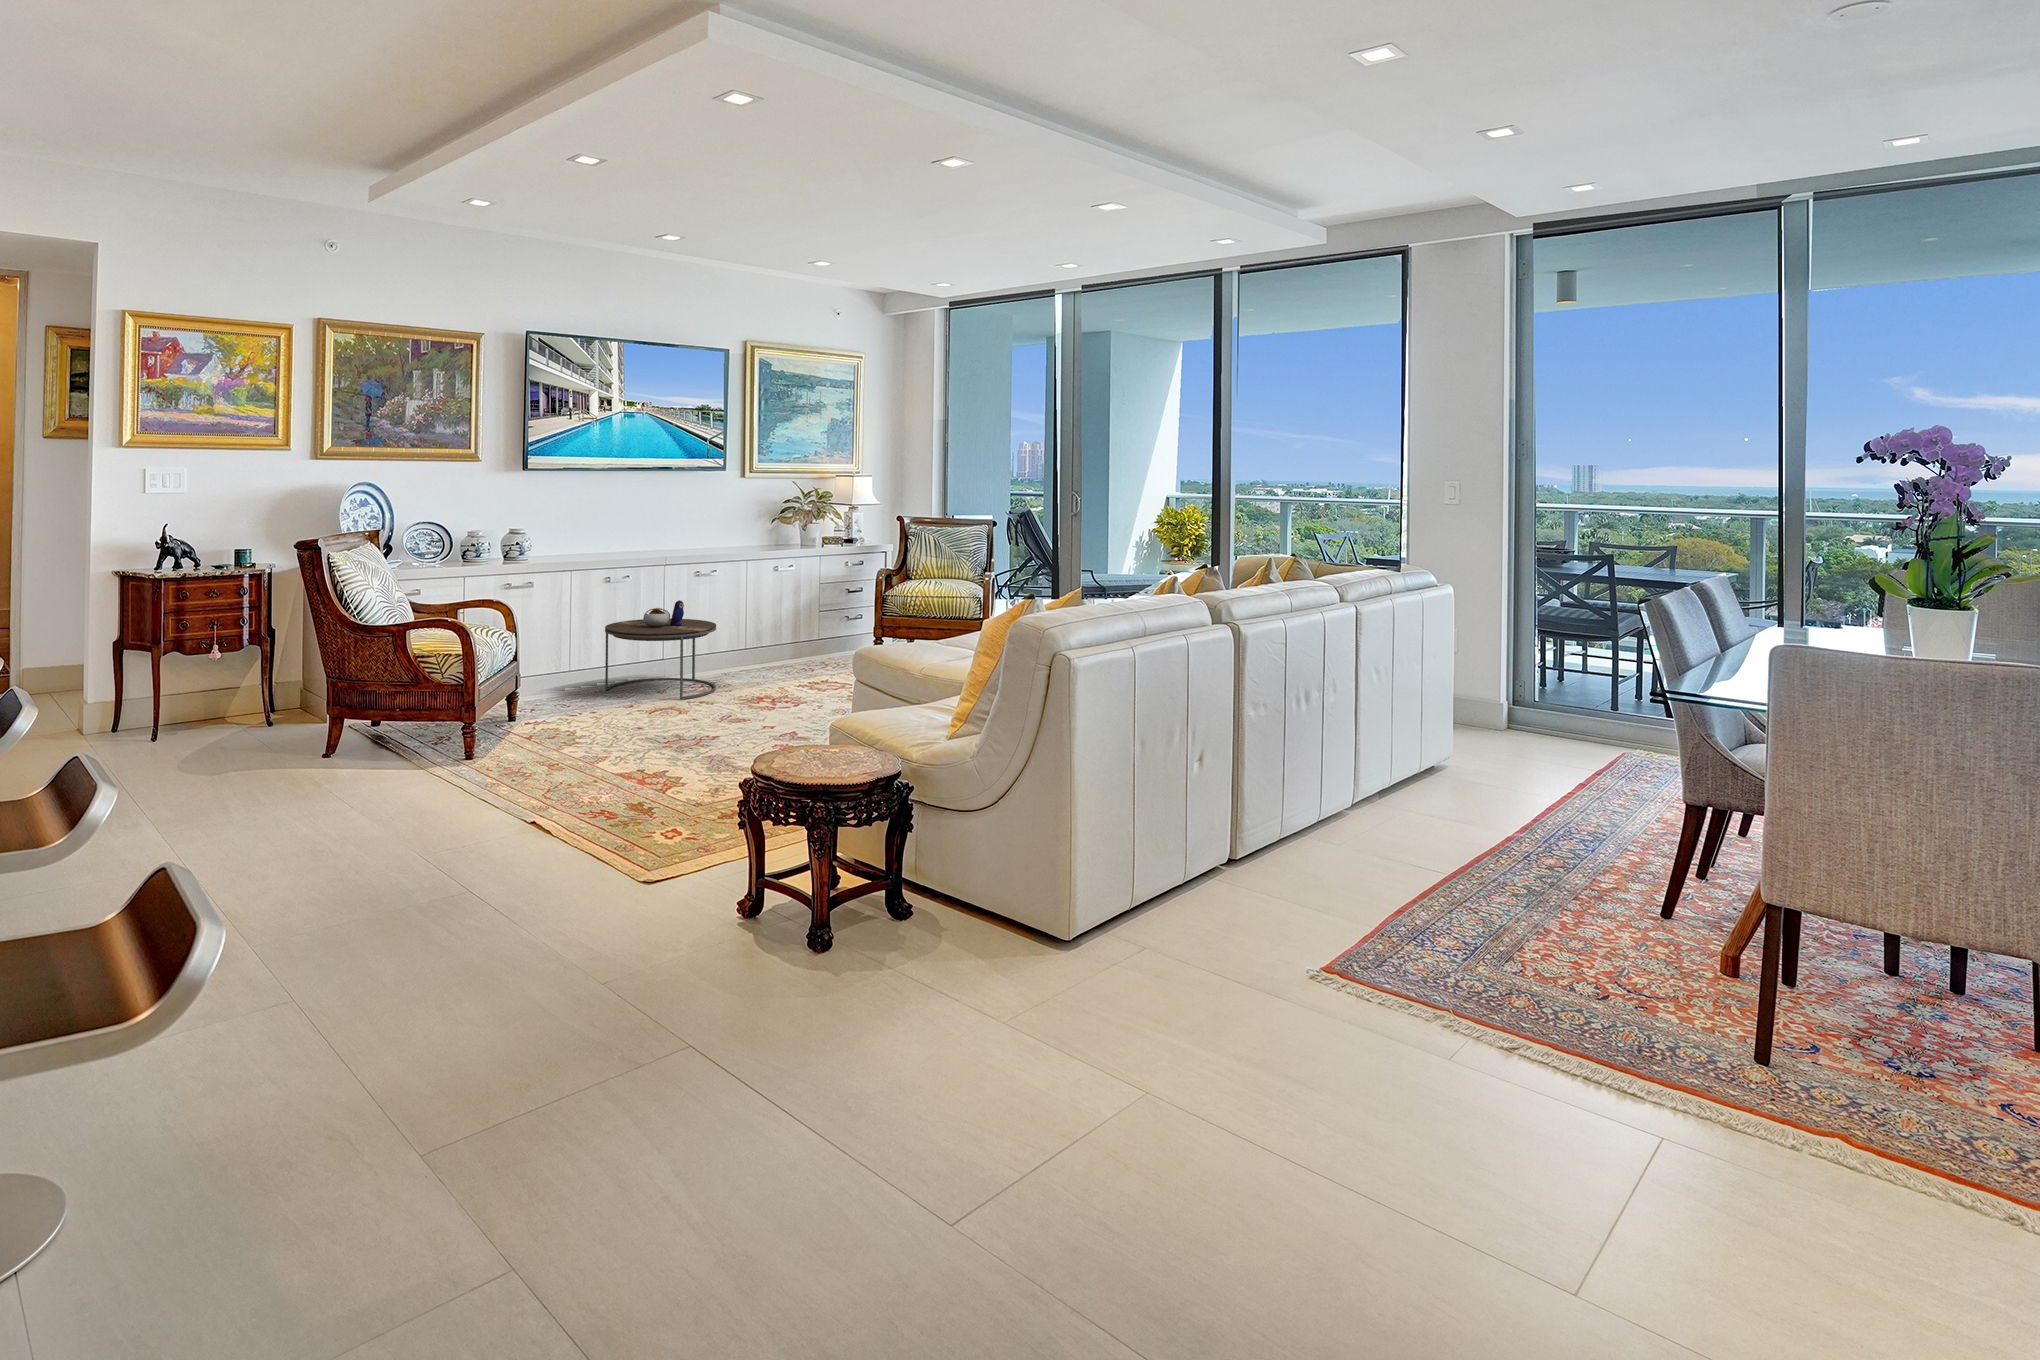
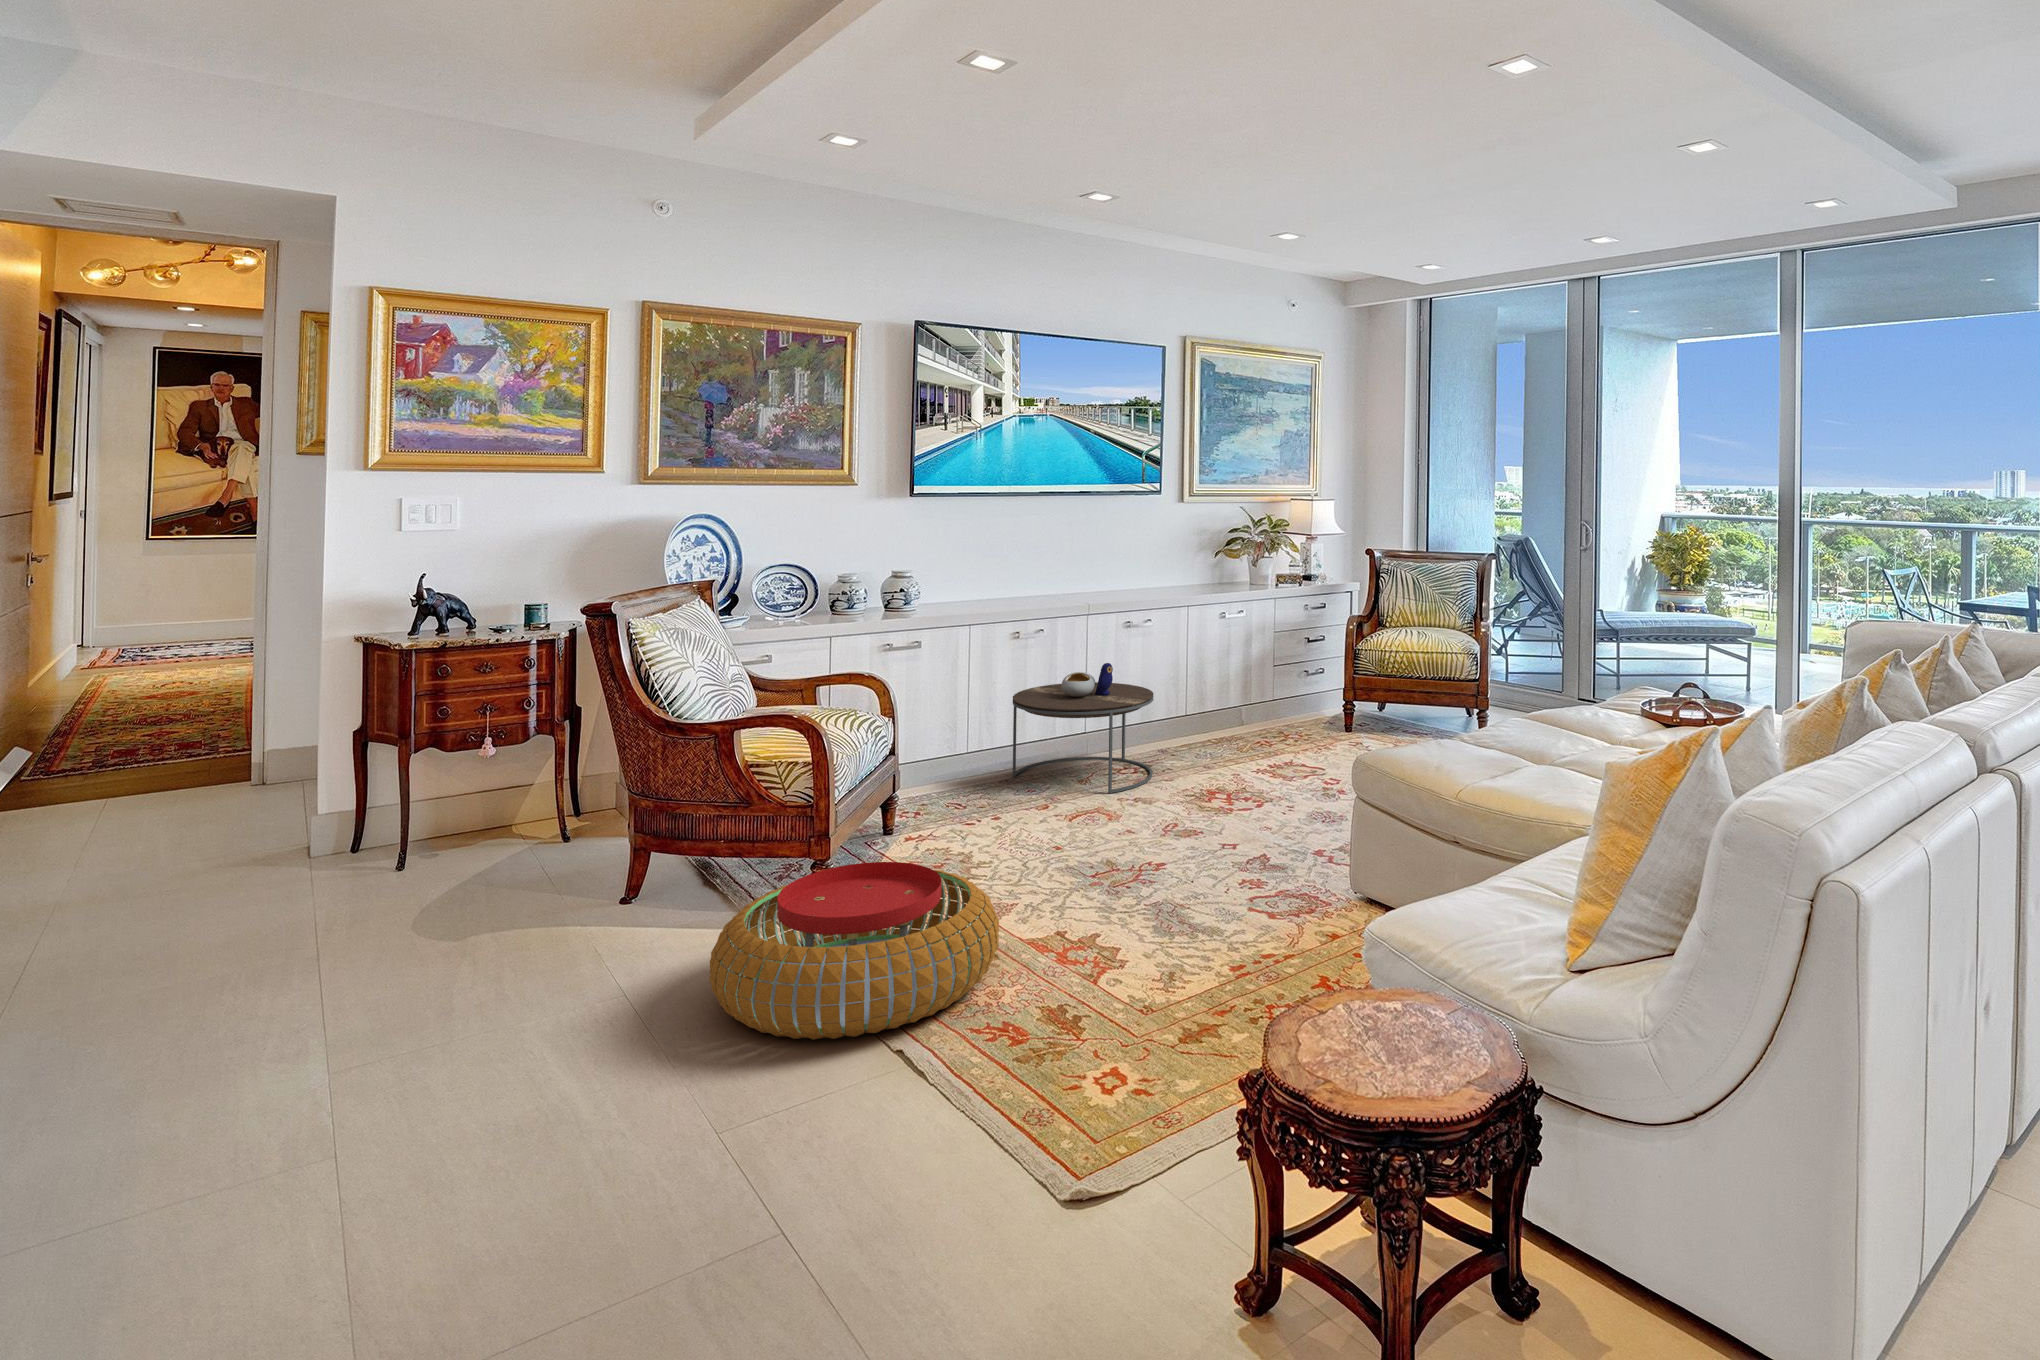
pouf: none [404,717,597,816] -> present [709,862,999,1040]

